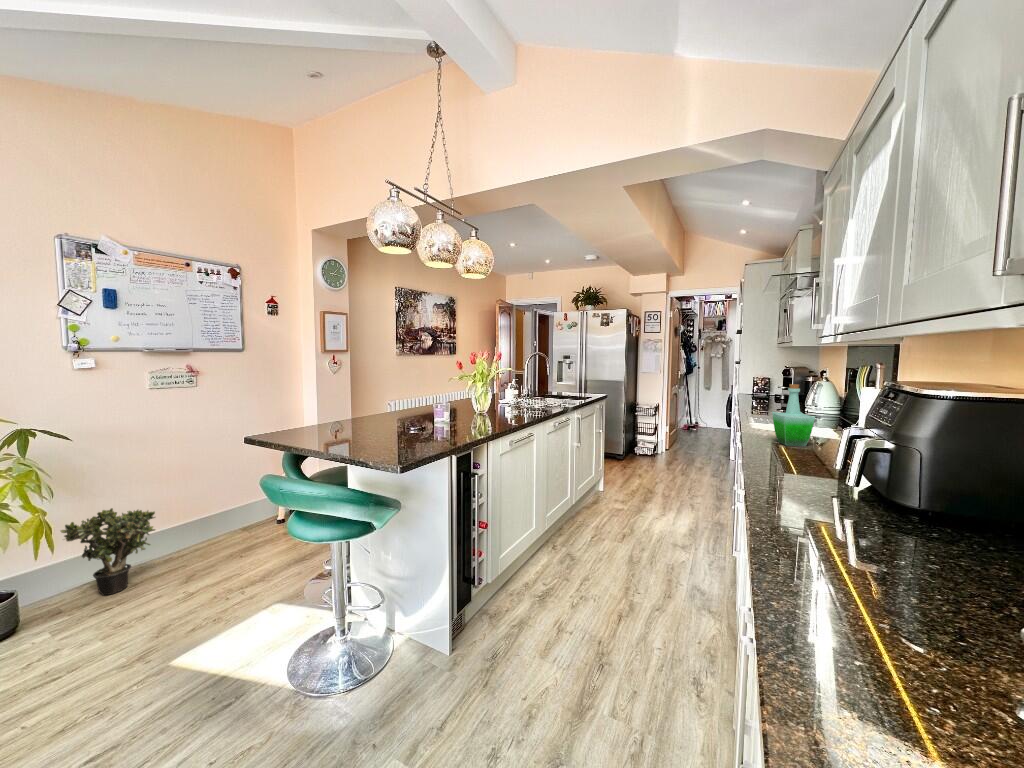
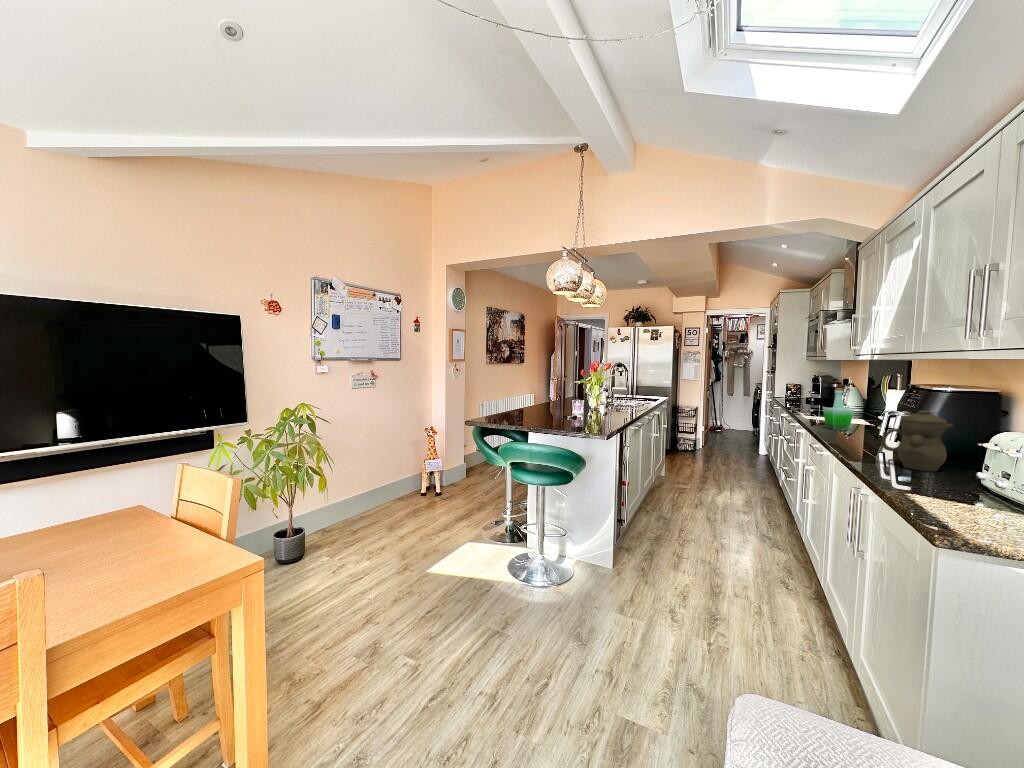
teapot: none [831,437,977,567] -> present [881,411,953,472]
potted plant: present [61,508,155,595] -> none [315,474,369,538]

